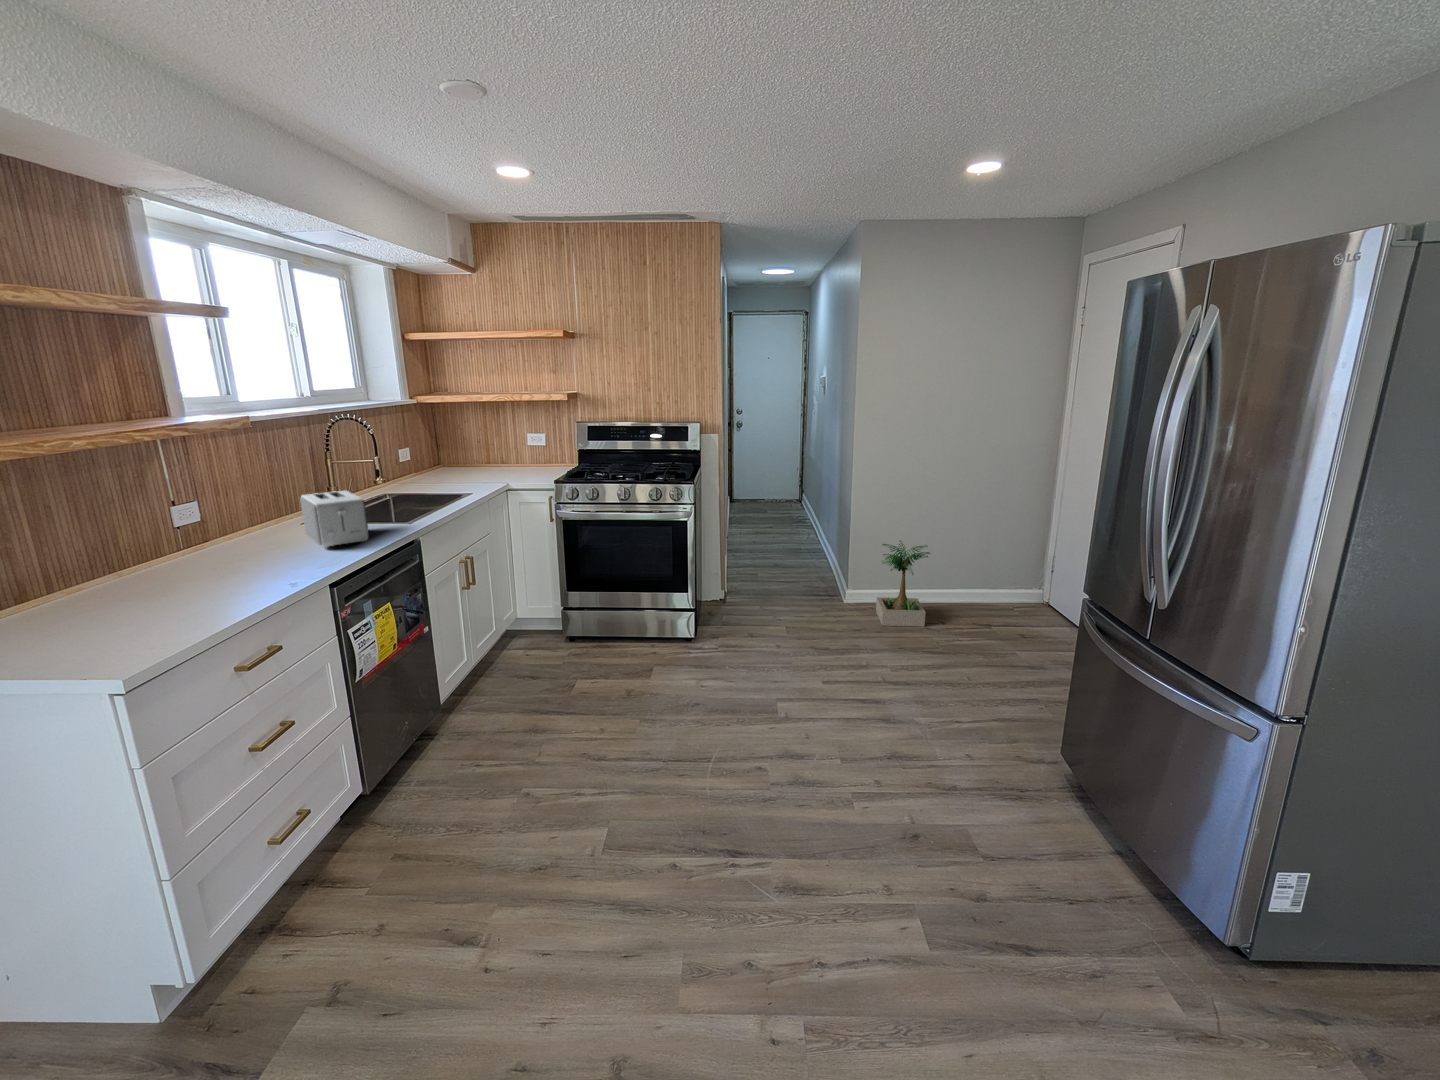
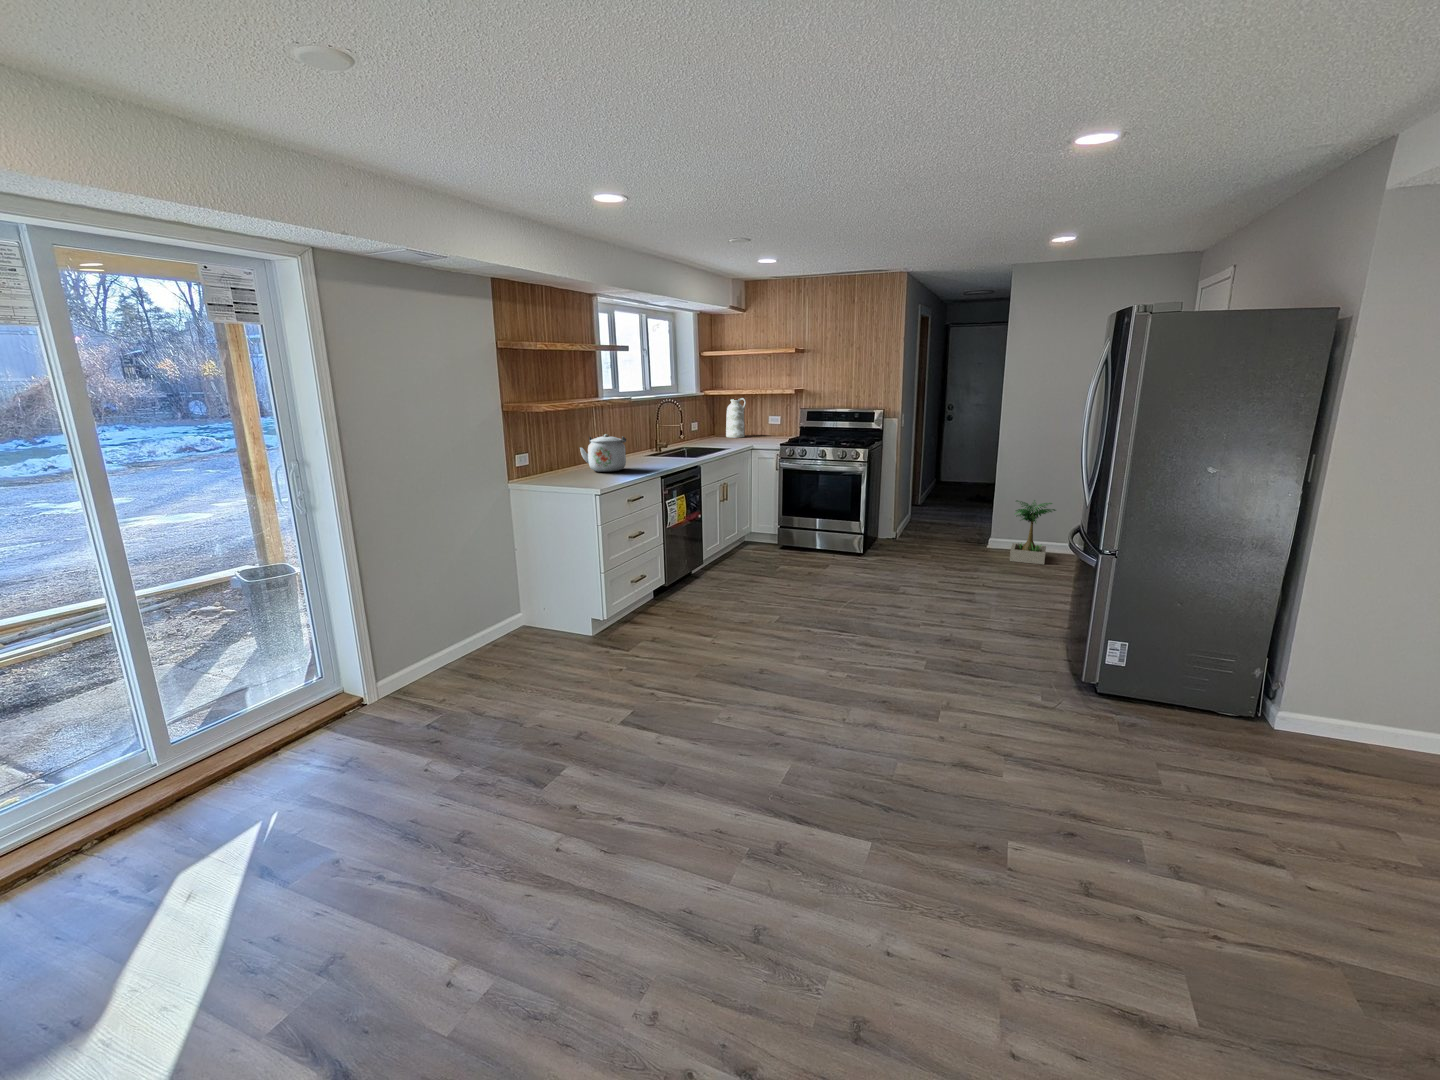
vase: none [457,407,490,469] -> present [726,398,746,438]
toaster: present [300,491,369,548] -> none [647,437,678,463]
kettle: none [109,504,242,591] -> present [580,434,626,472]

